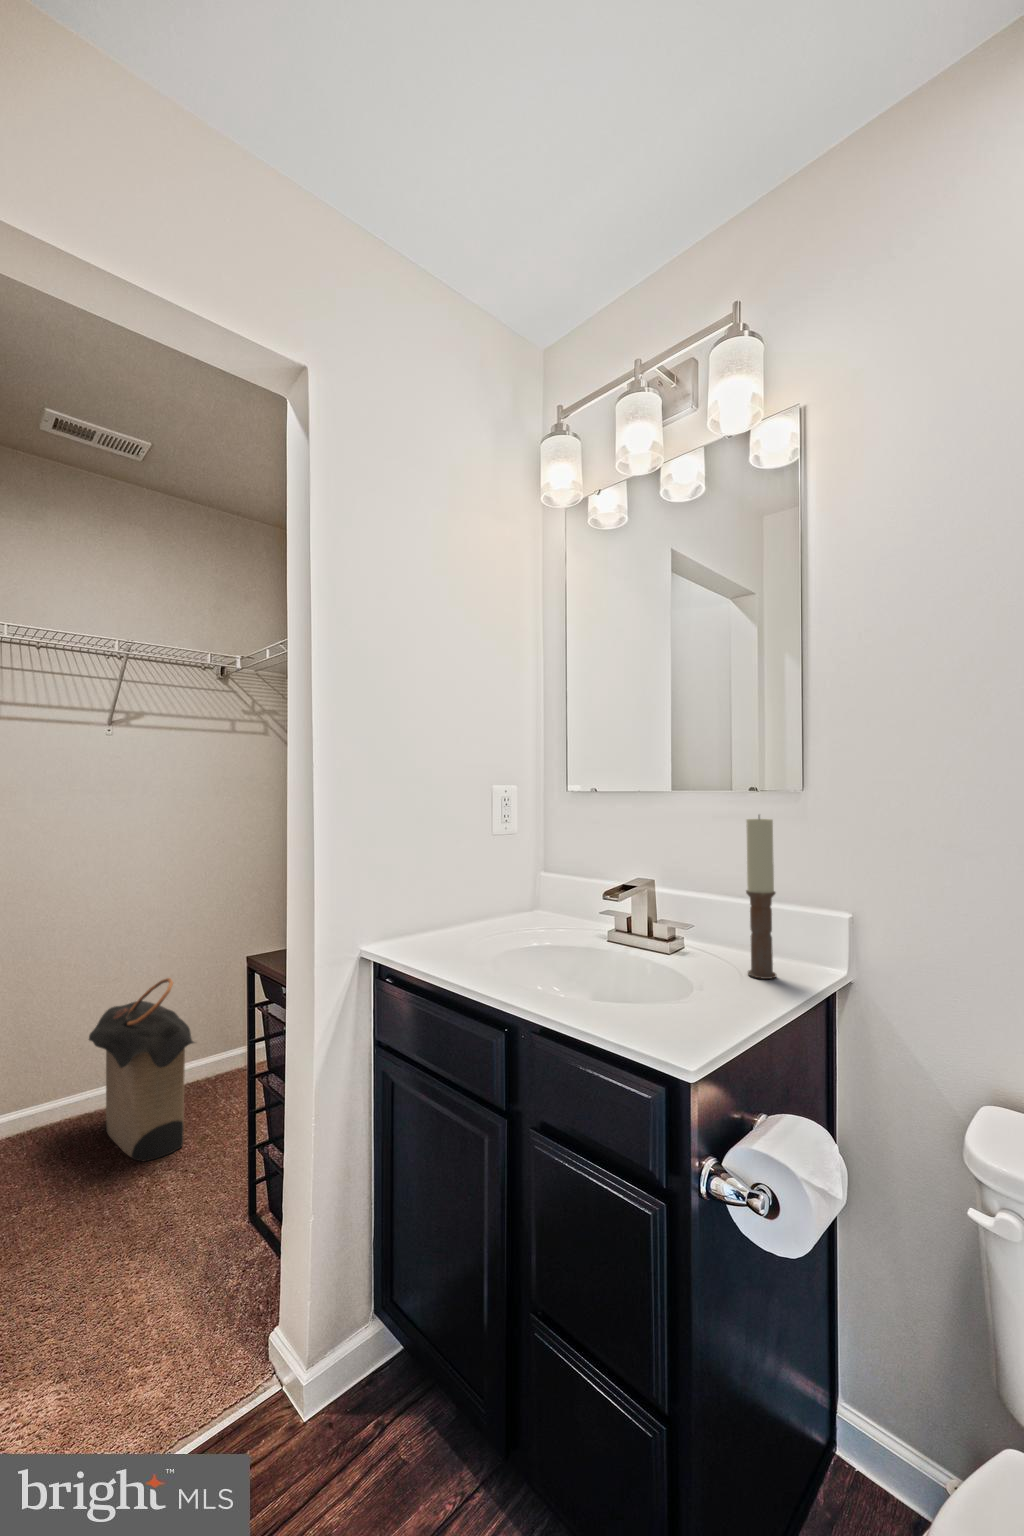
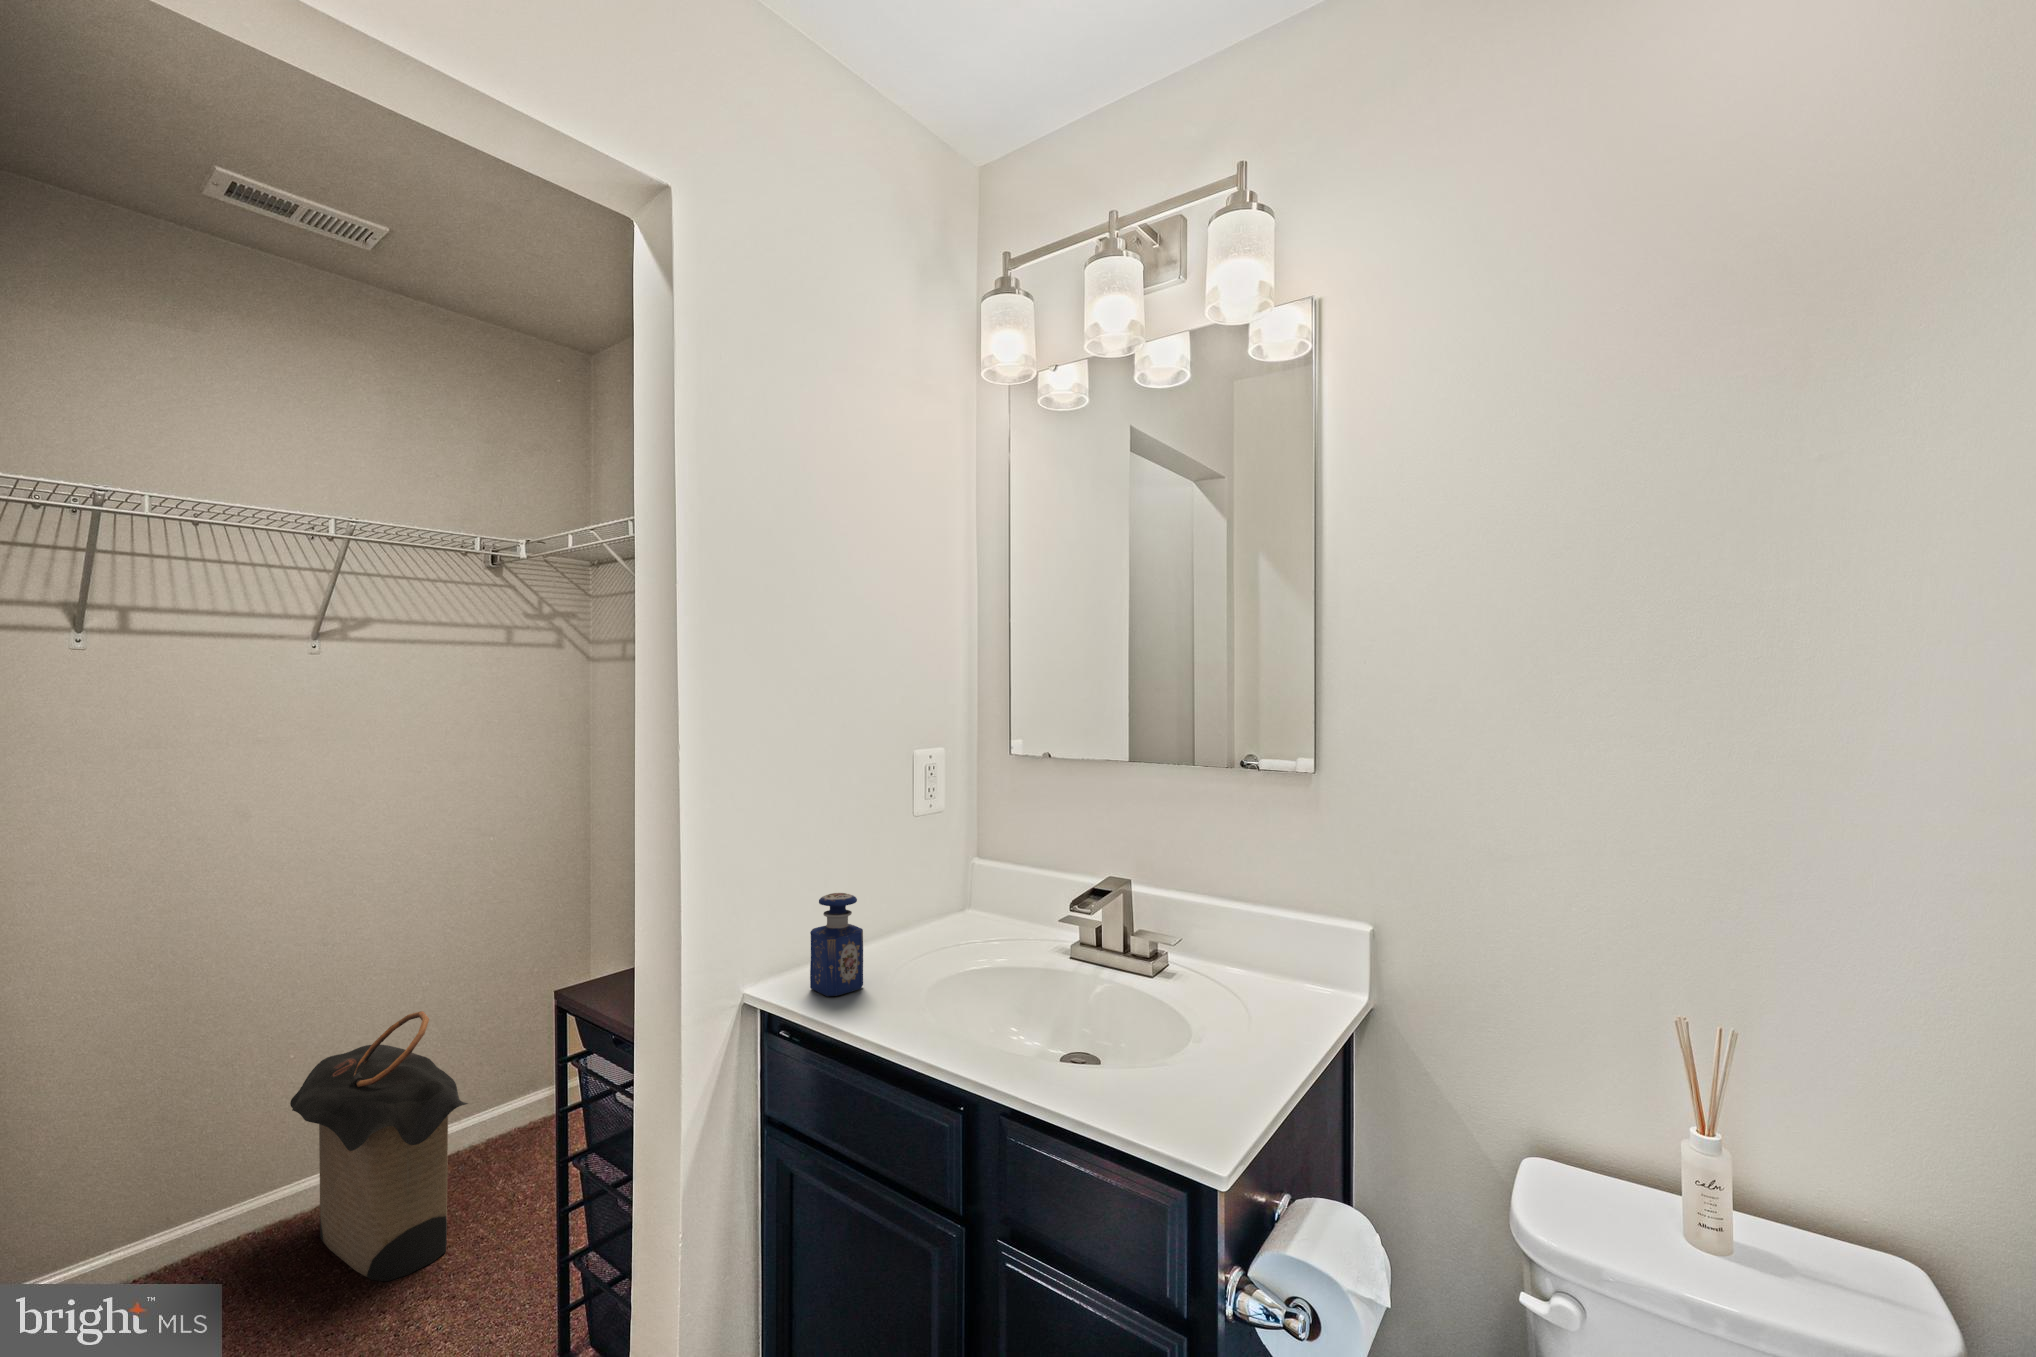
candle: present [746,818,776,979] -> none [1252,813,1286,1016]
perfume bottle: none [406,878,445,953] -> present [810,893,863,996]

